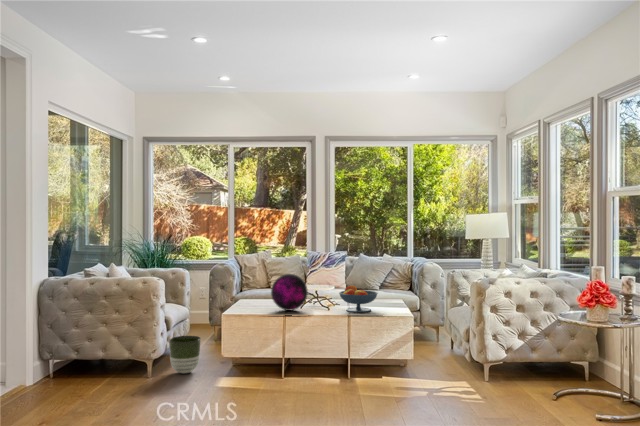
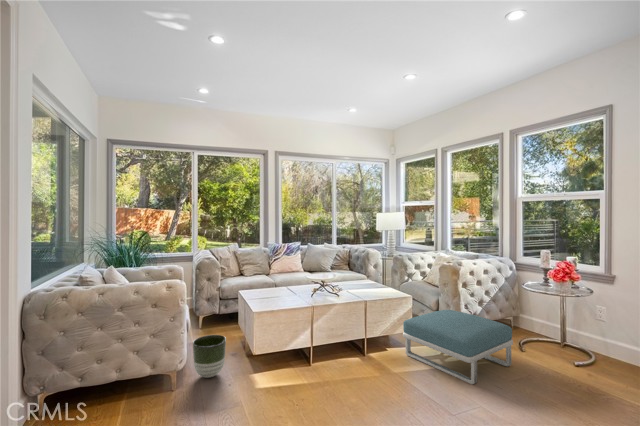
decorative orb: present [271,274,308,311] -> none [288,266,321,300]
fruit bowl: present [339,286,378,312] -> none [342,272,375,296]
footstool: none [388,338,510,412] -> present [403,310,513,384]

